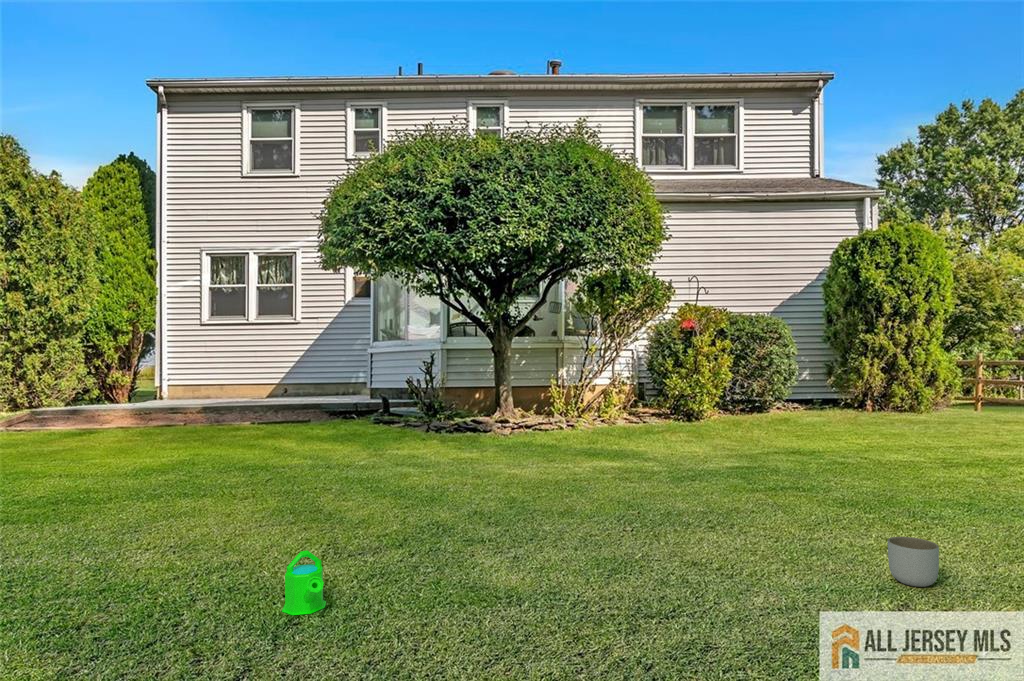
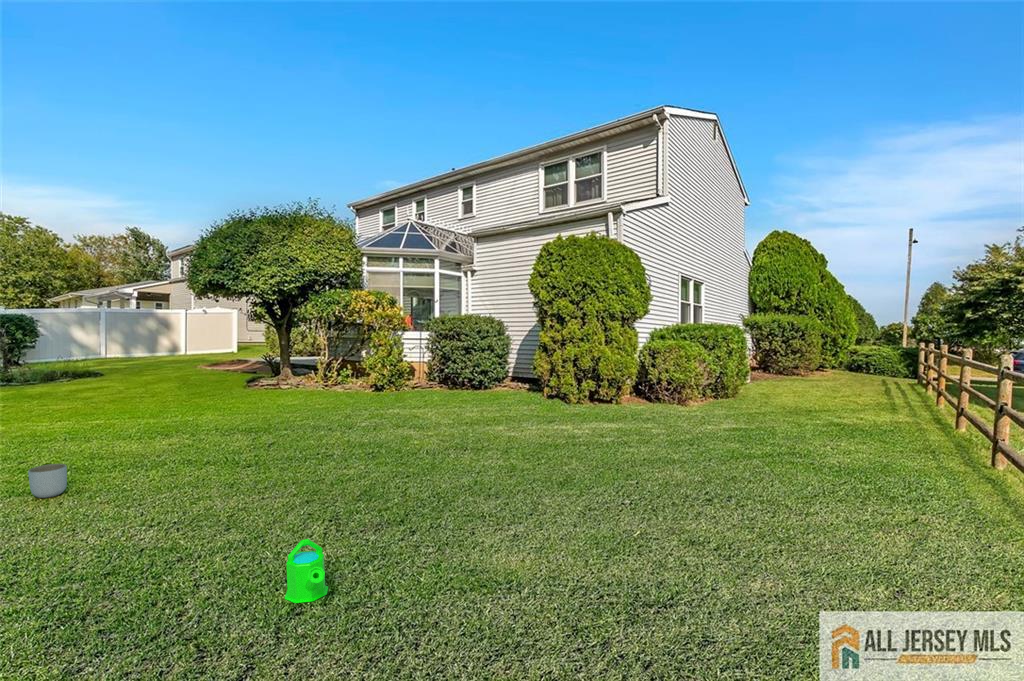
planter: present [888,537,939,587] -> present [28,464,67,498]

